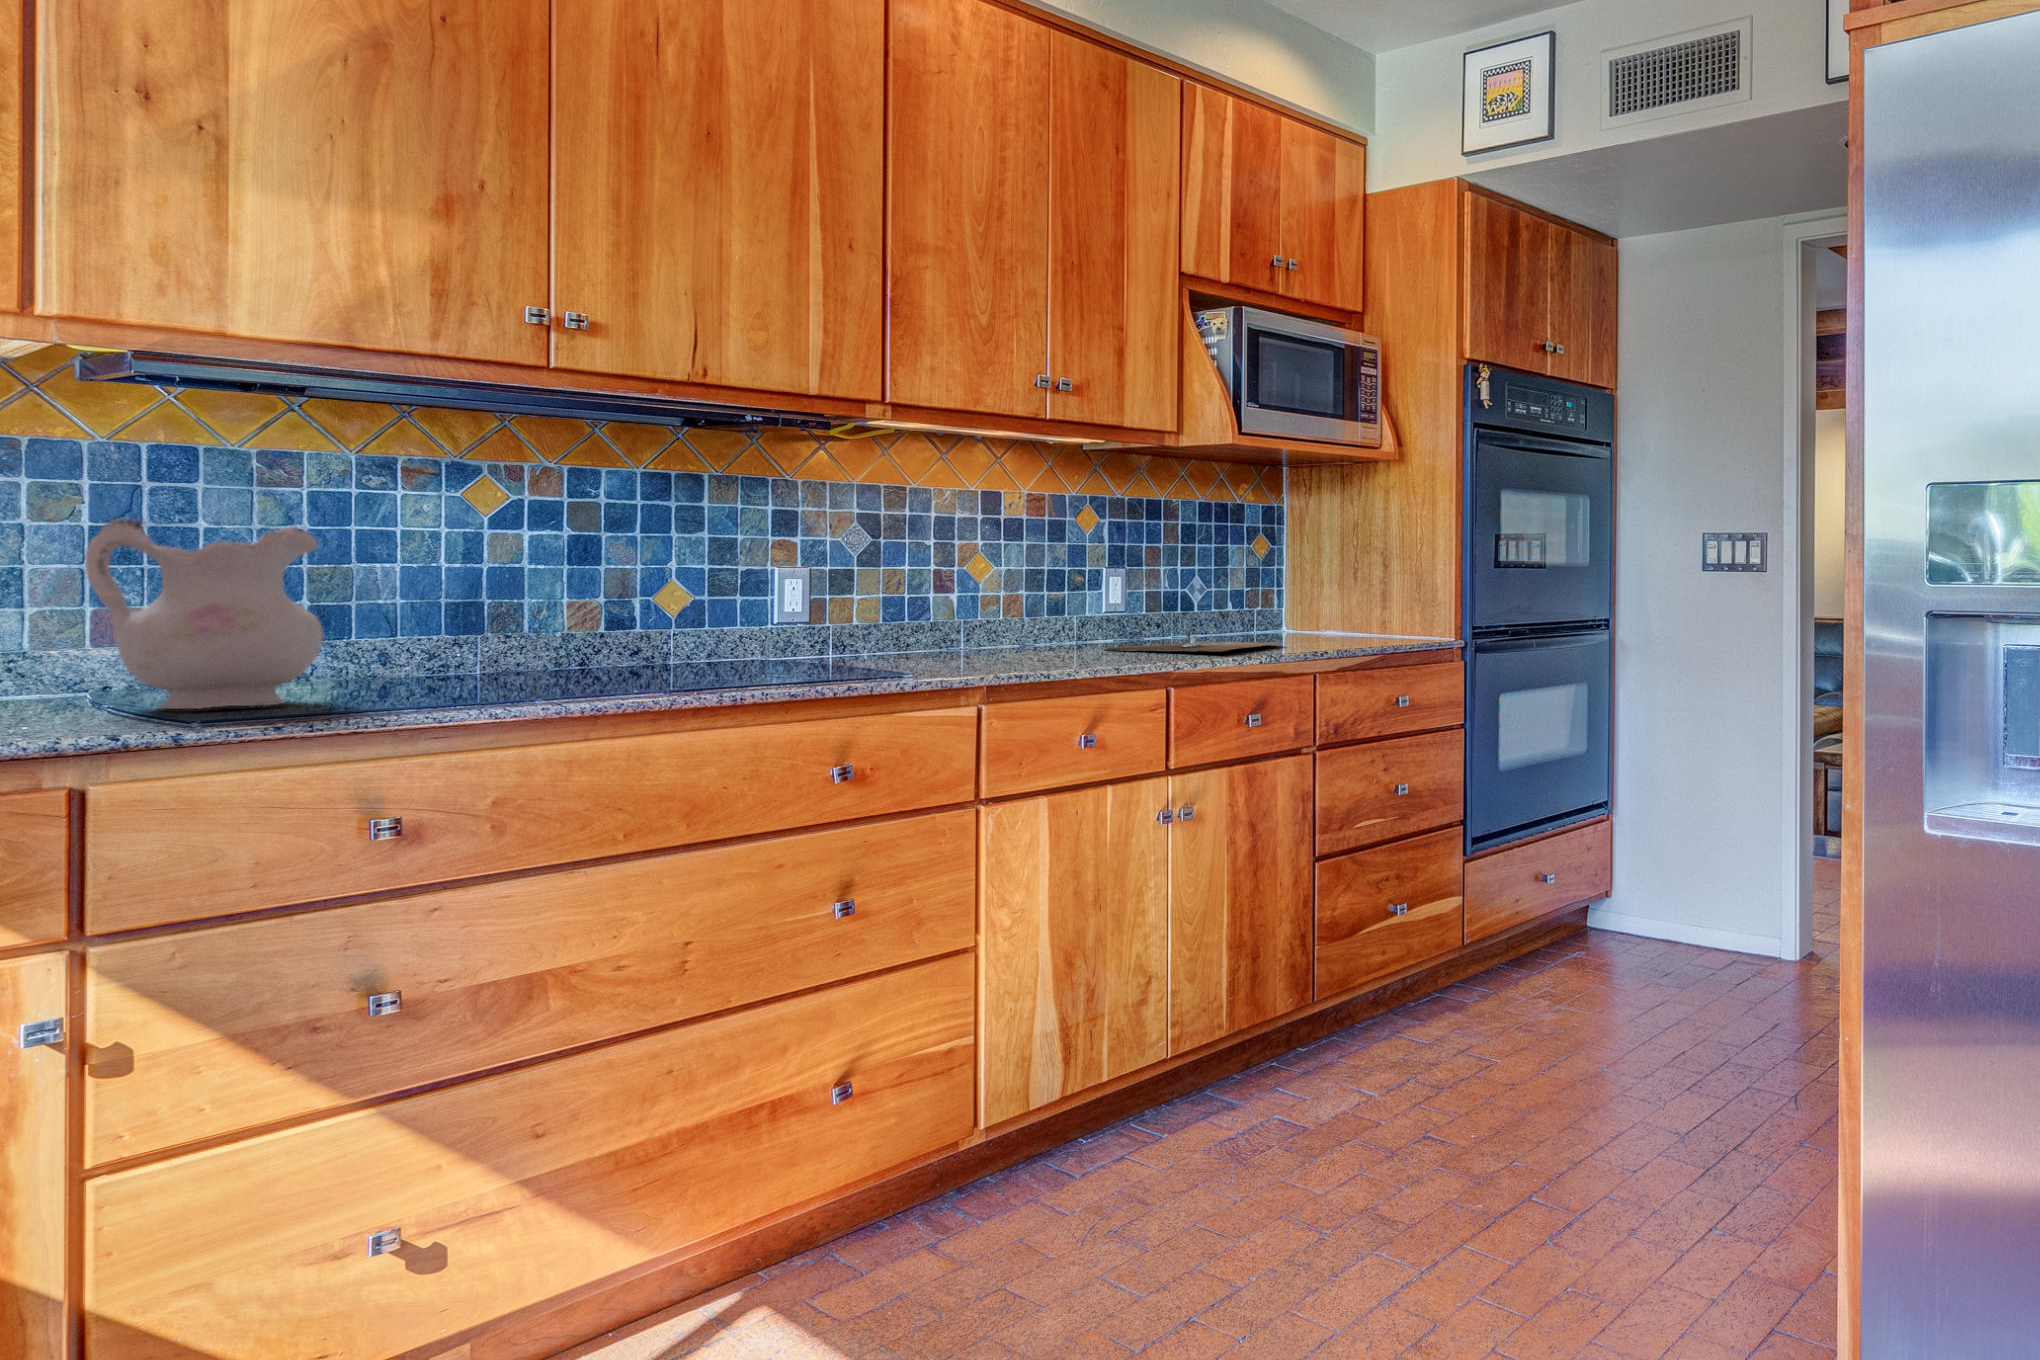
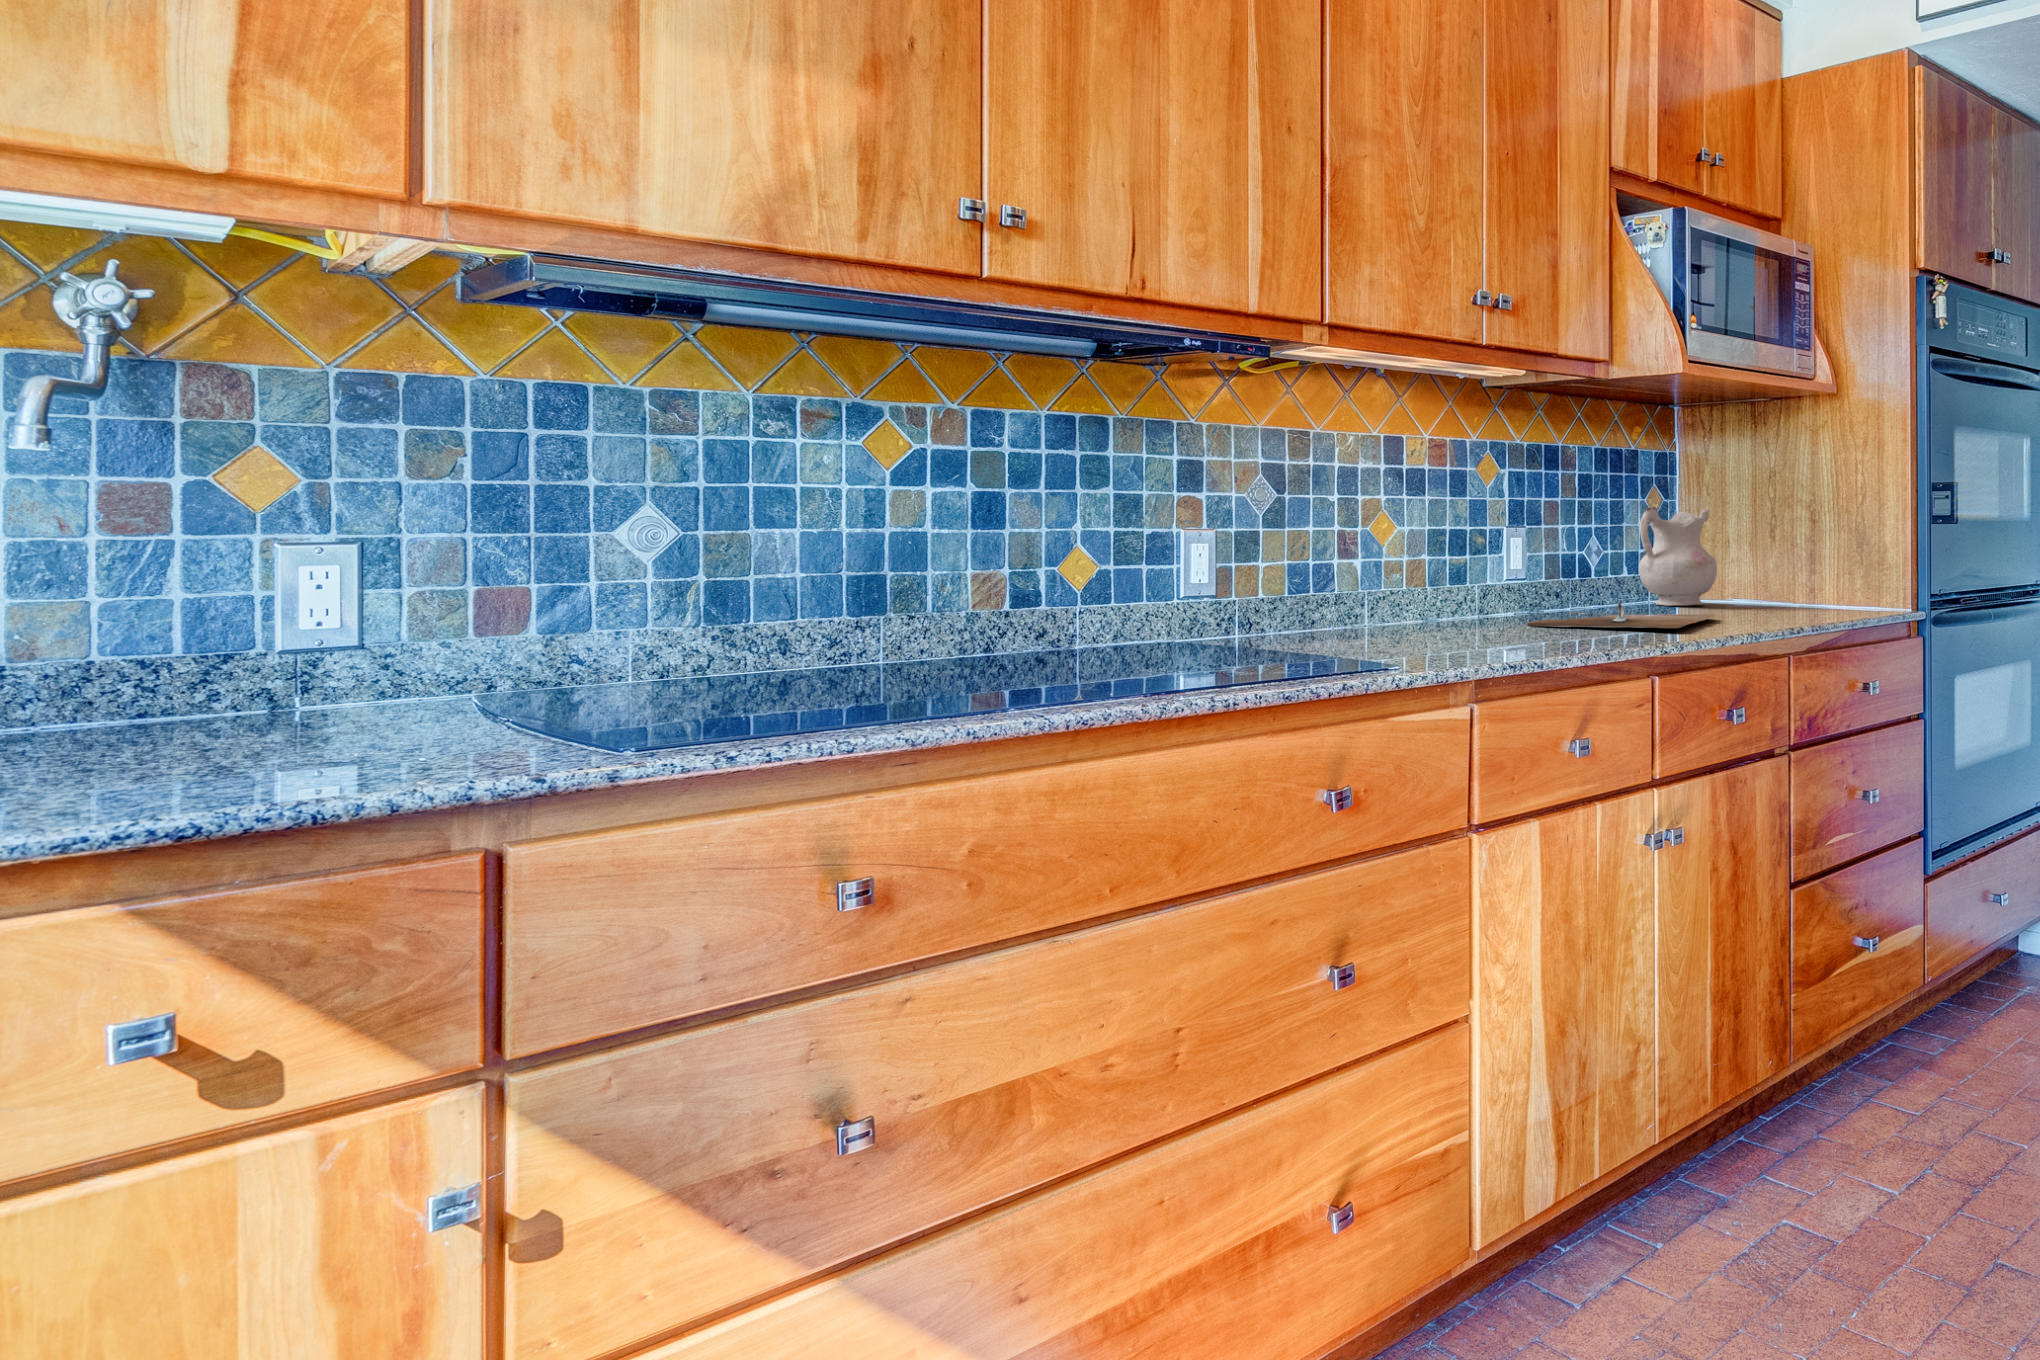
ceramic pitcher: present [86,518,323,709] -> present [1639,506,1717,606]

